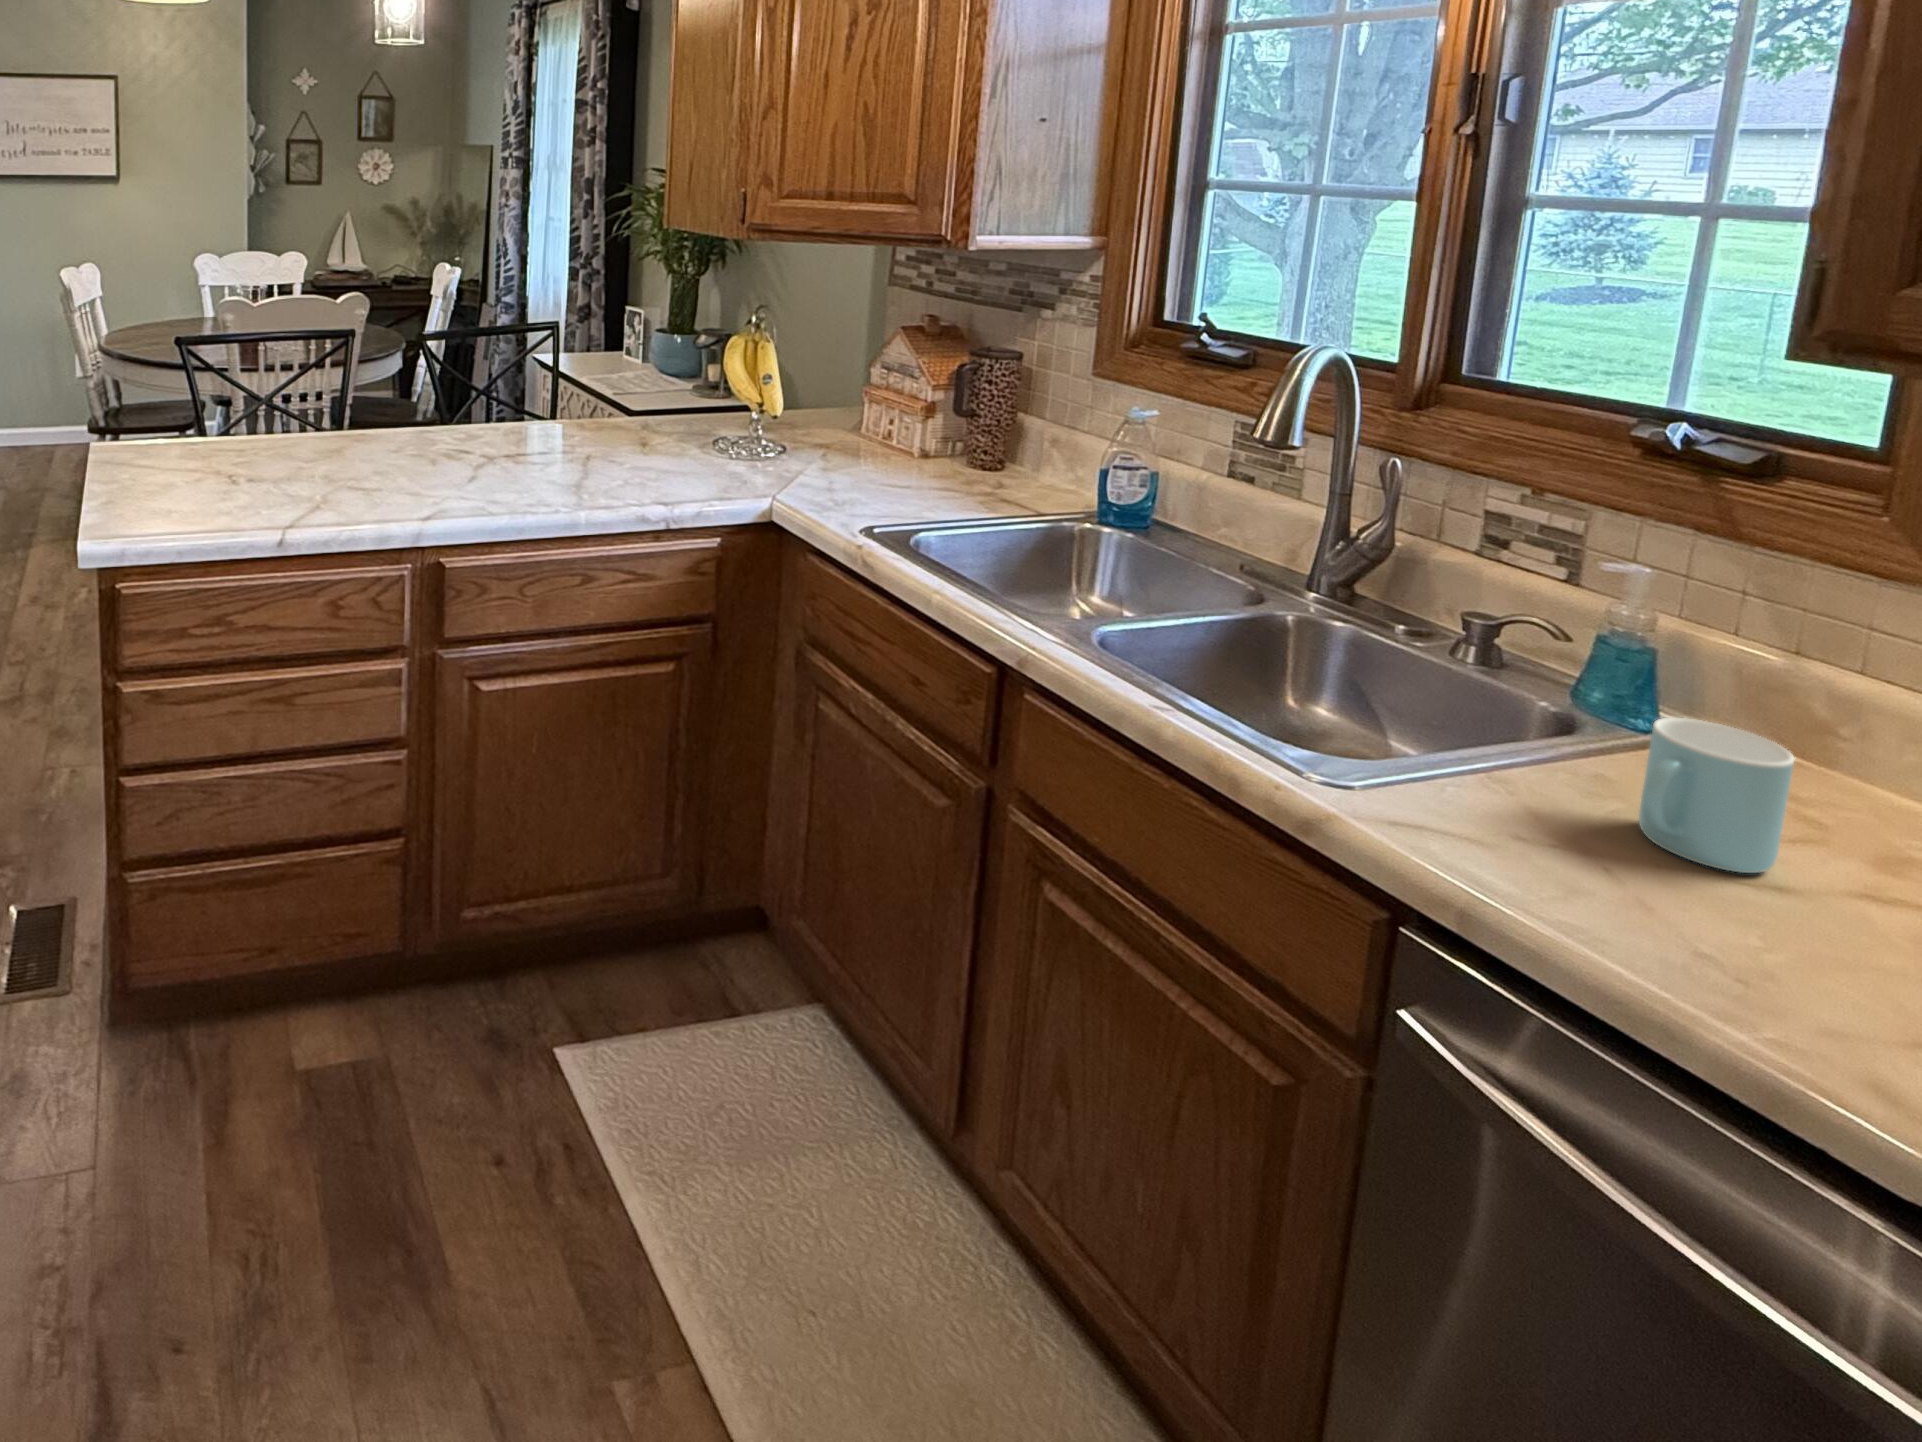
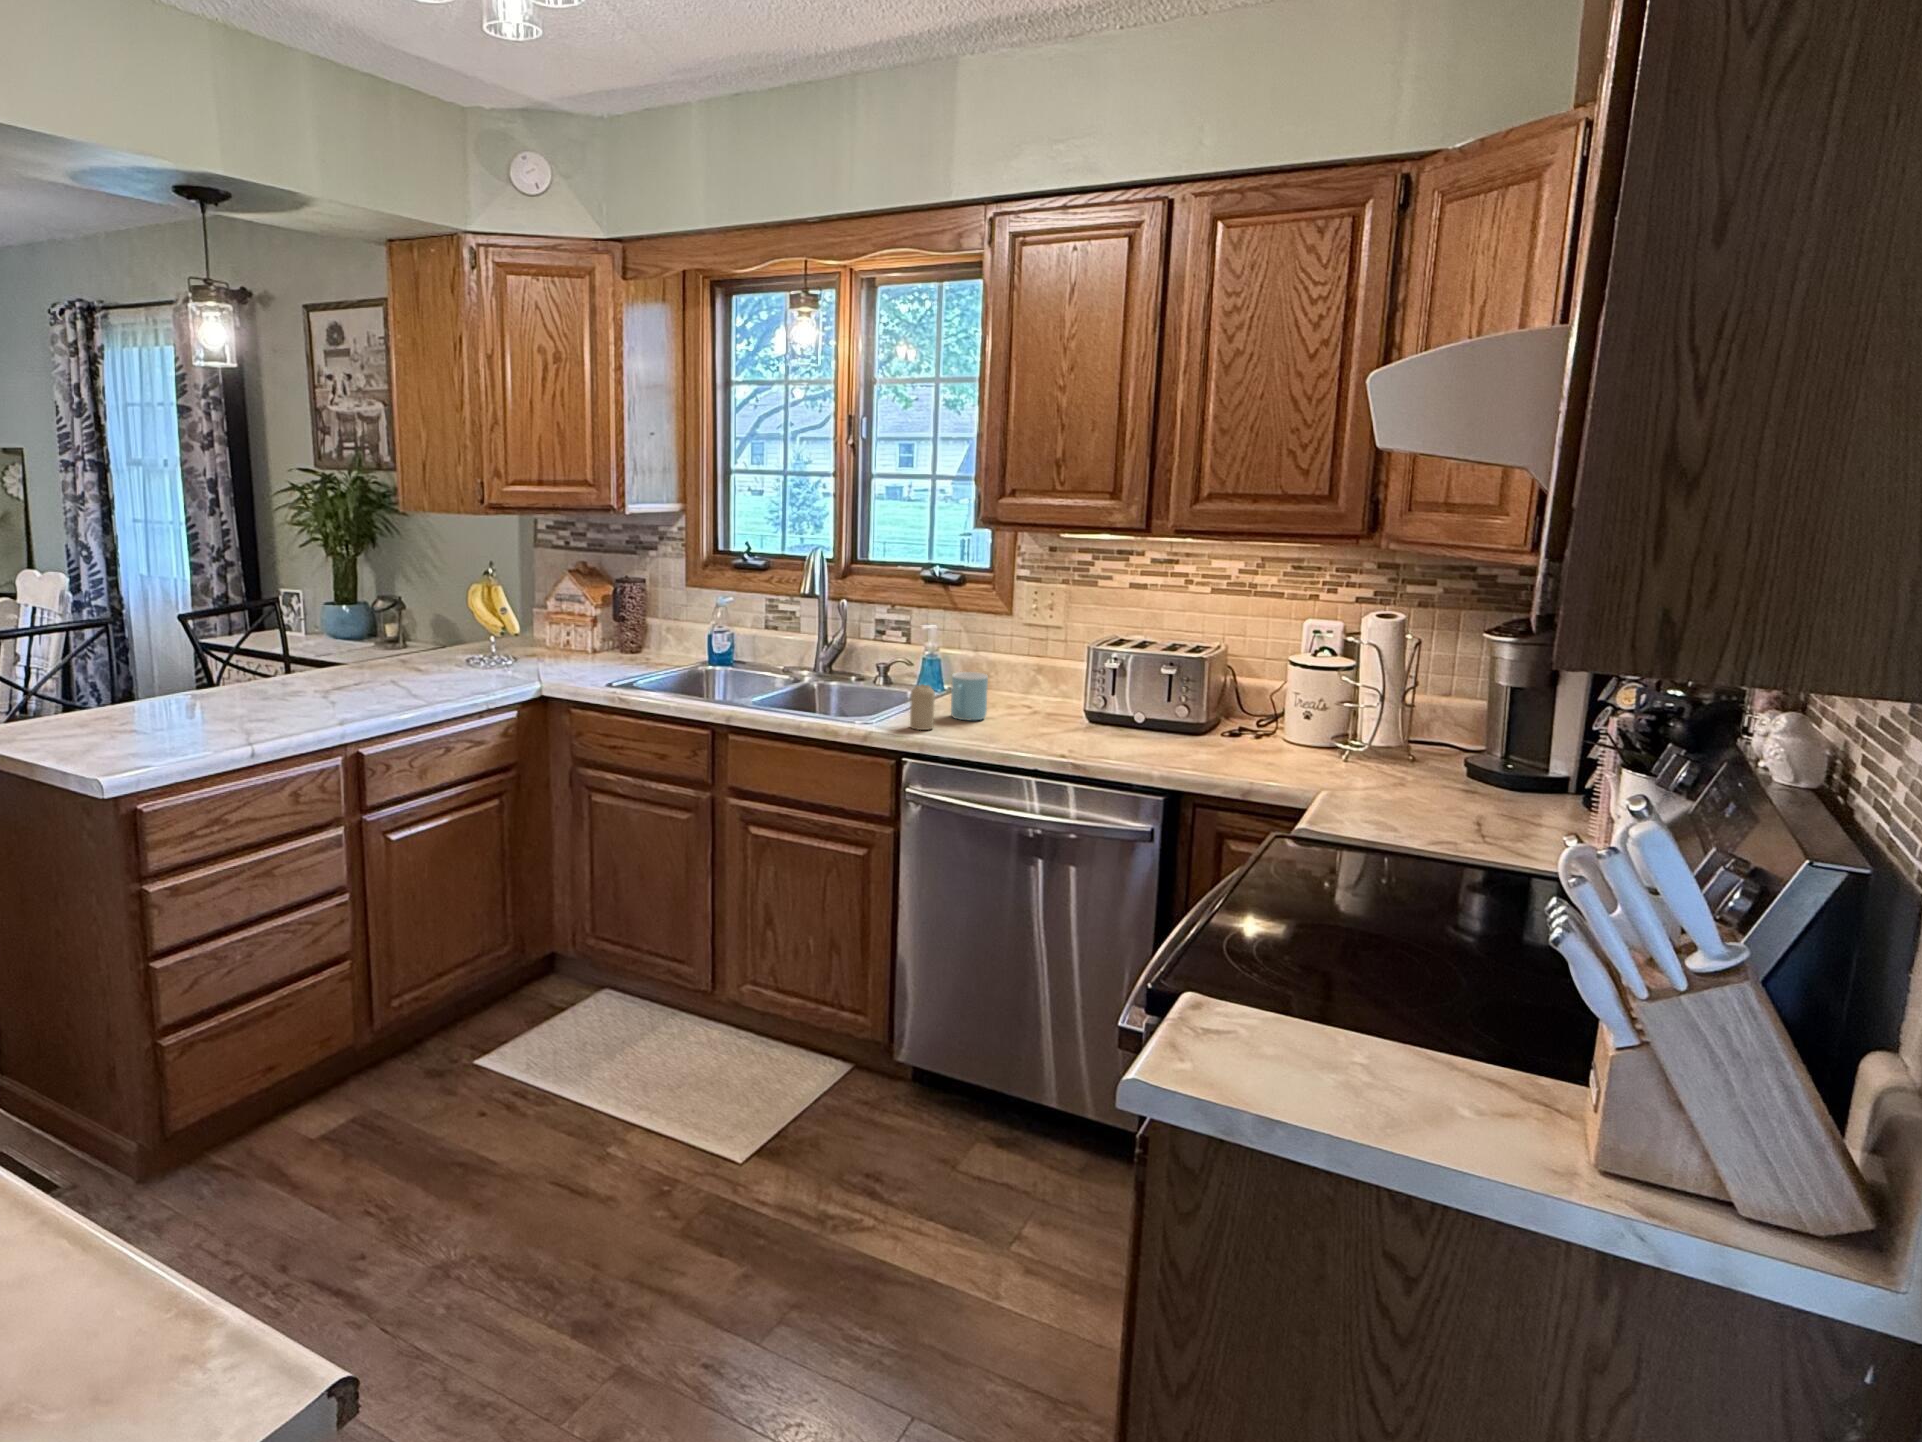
candle: none [1468,736,1563,864] -> present [910,684,935,730]

